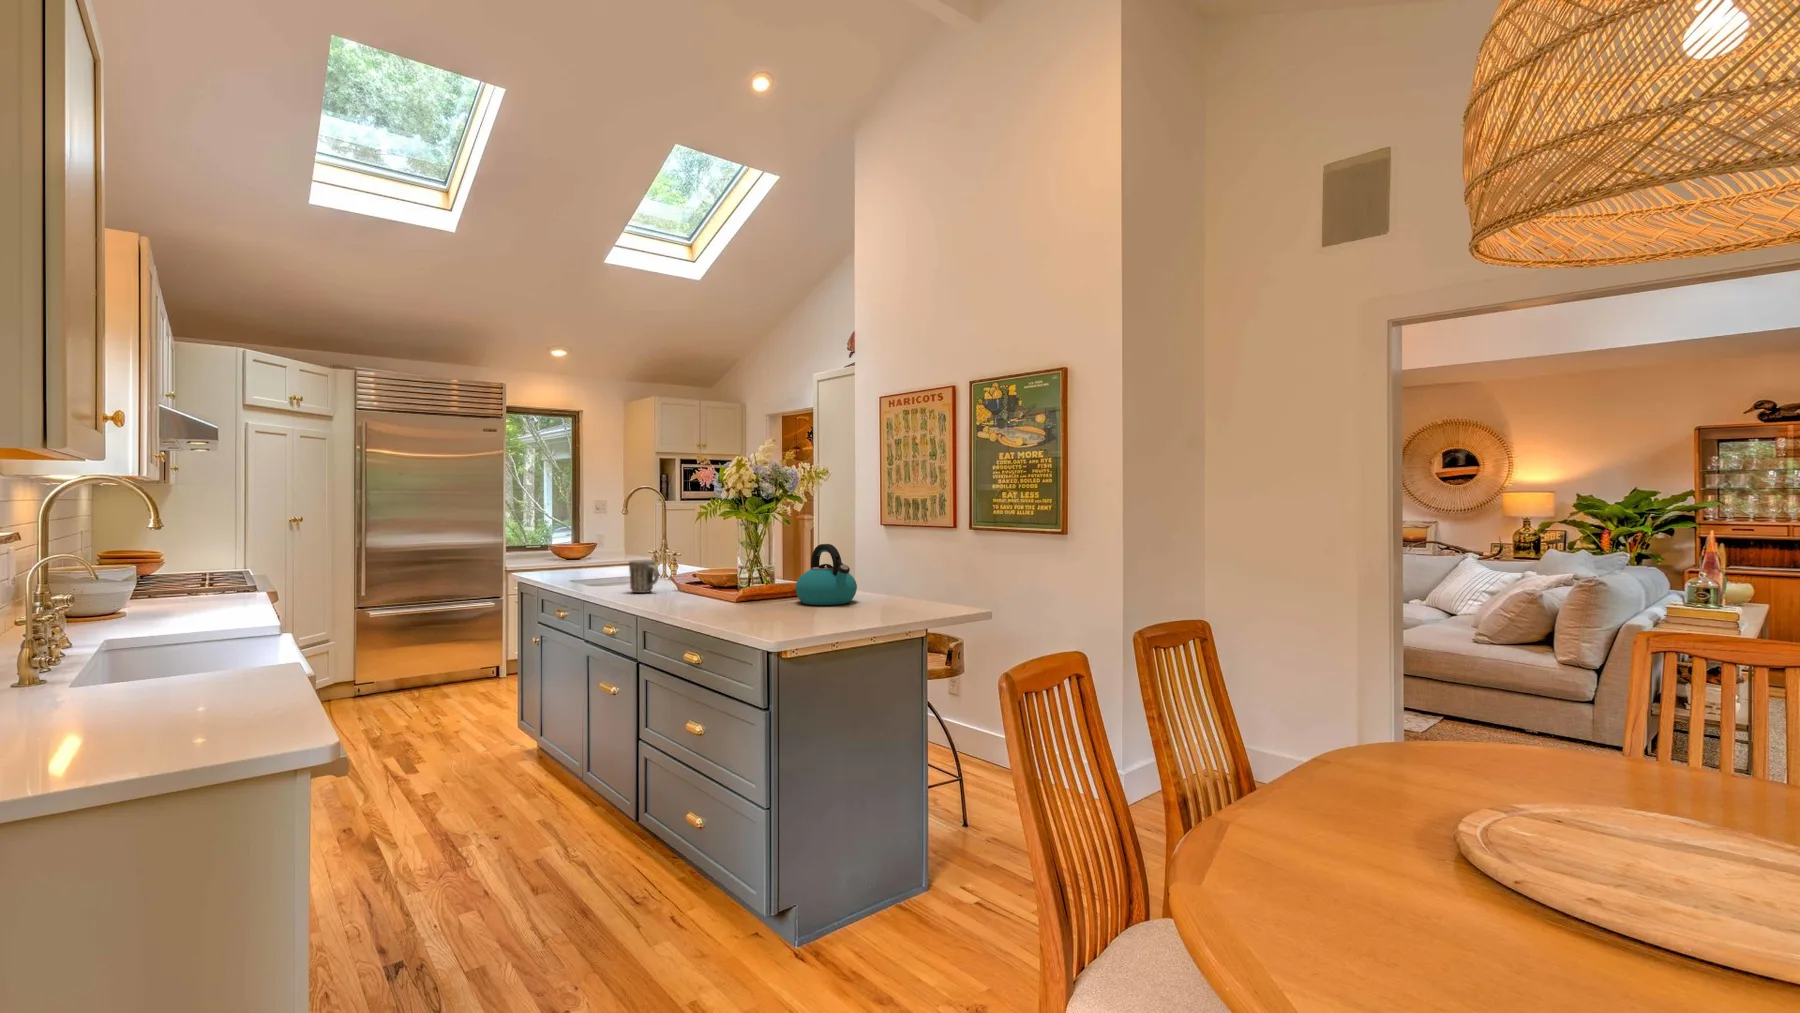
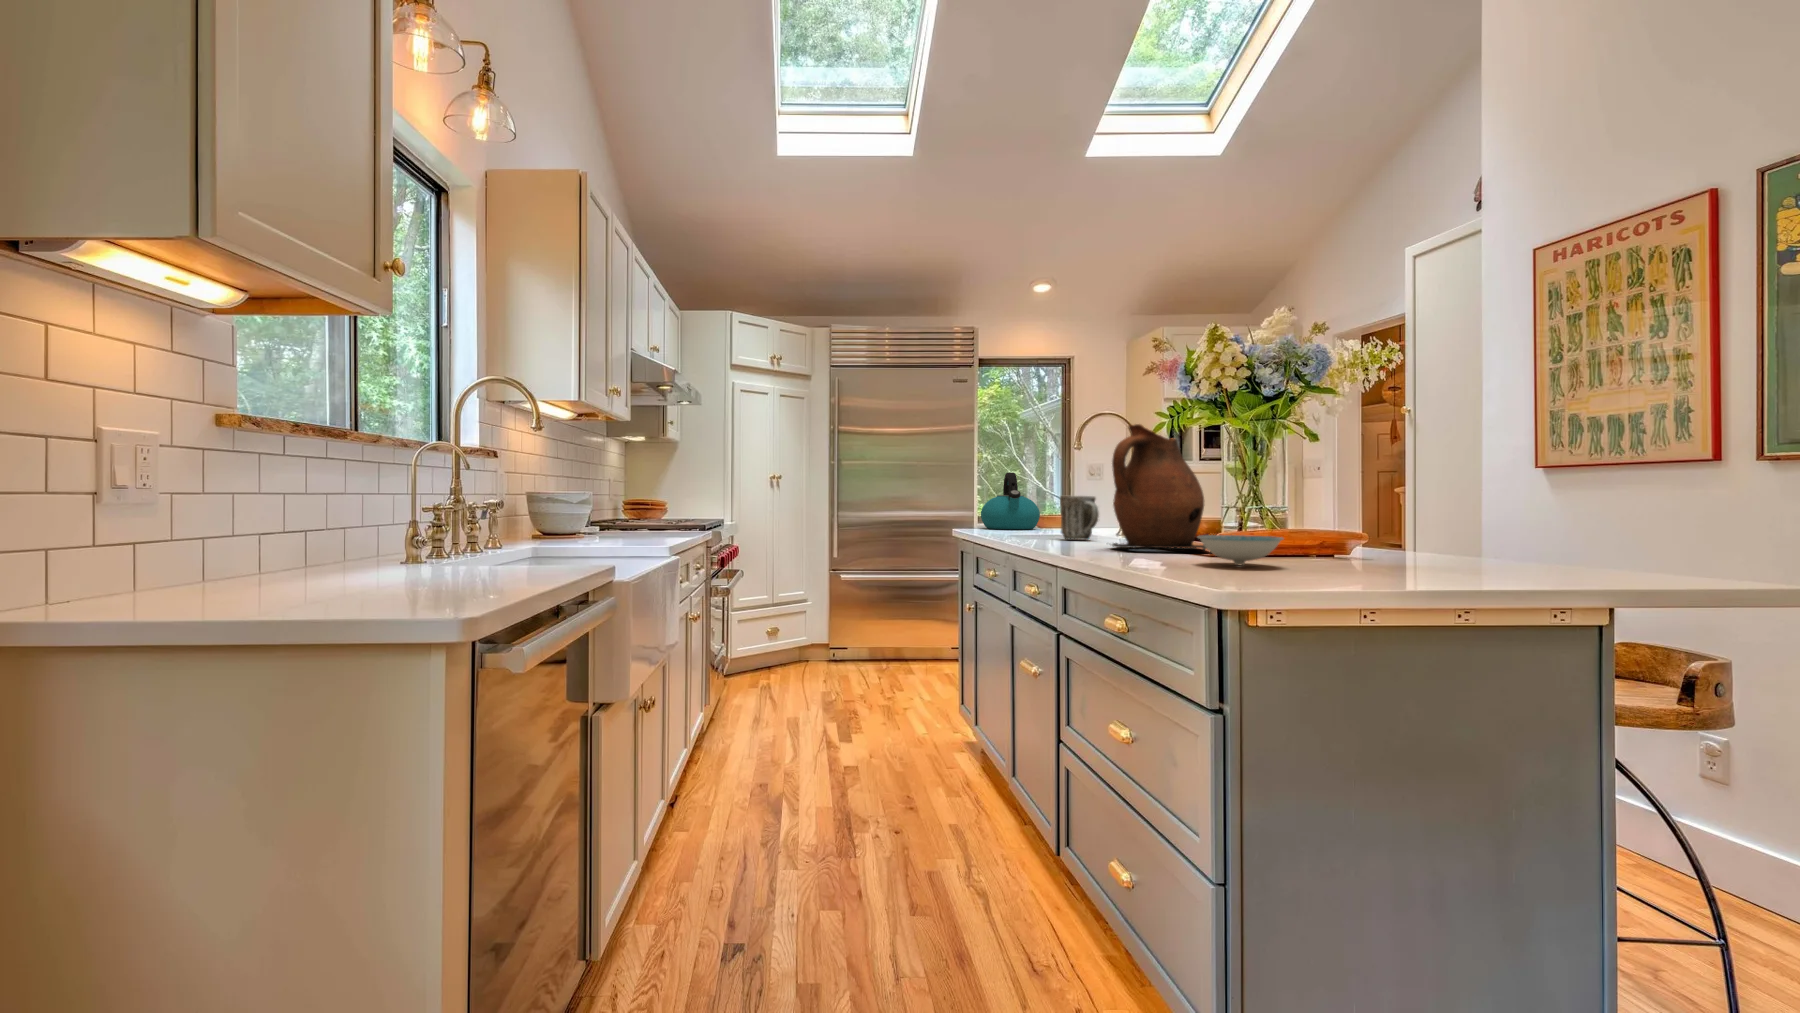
ceramic pitcher: none [672,522,746,605] -> present [1112,424,1206,550]
kettle: present [796,544,857,605] -> present [981,472,1040,529]
ceramic bowl: none [744,599,794,619] -> present [1198,535,1283,565]

